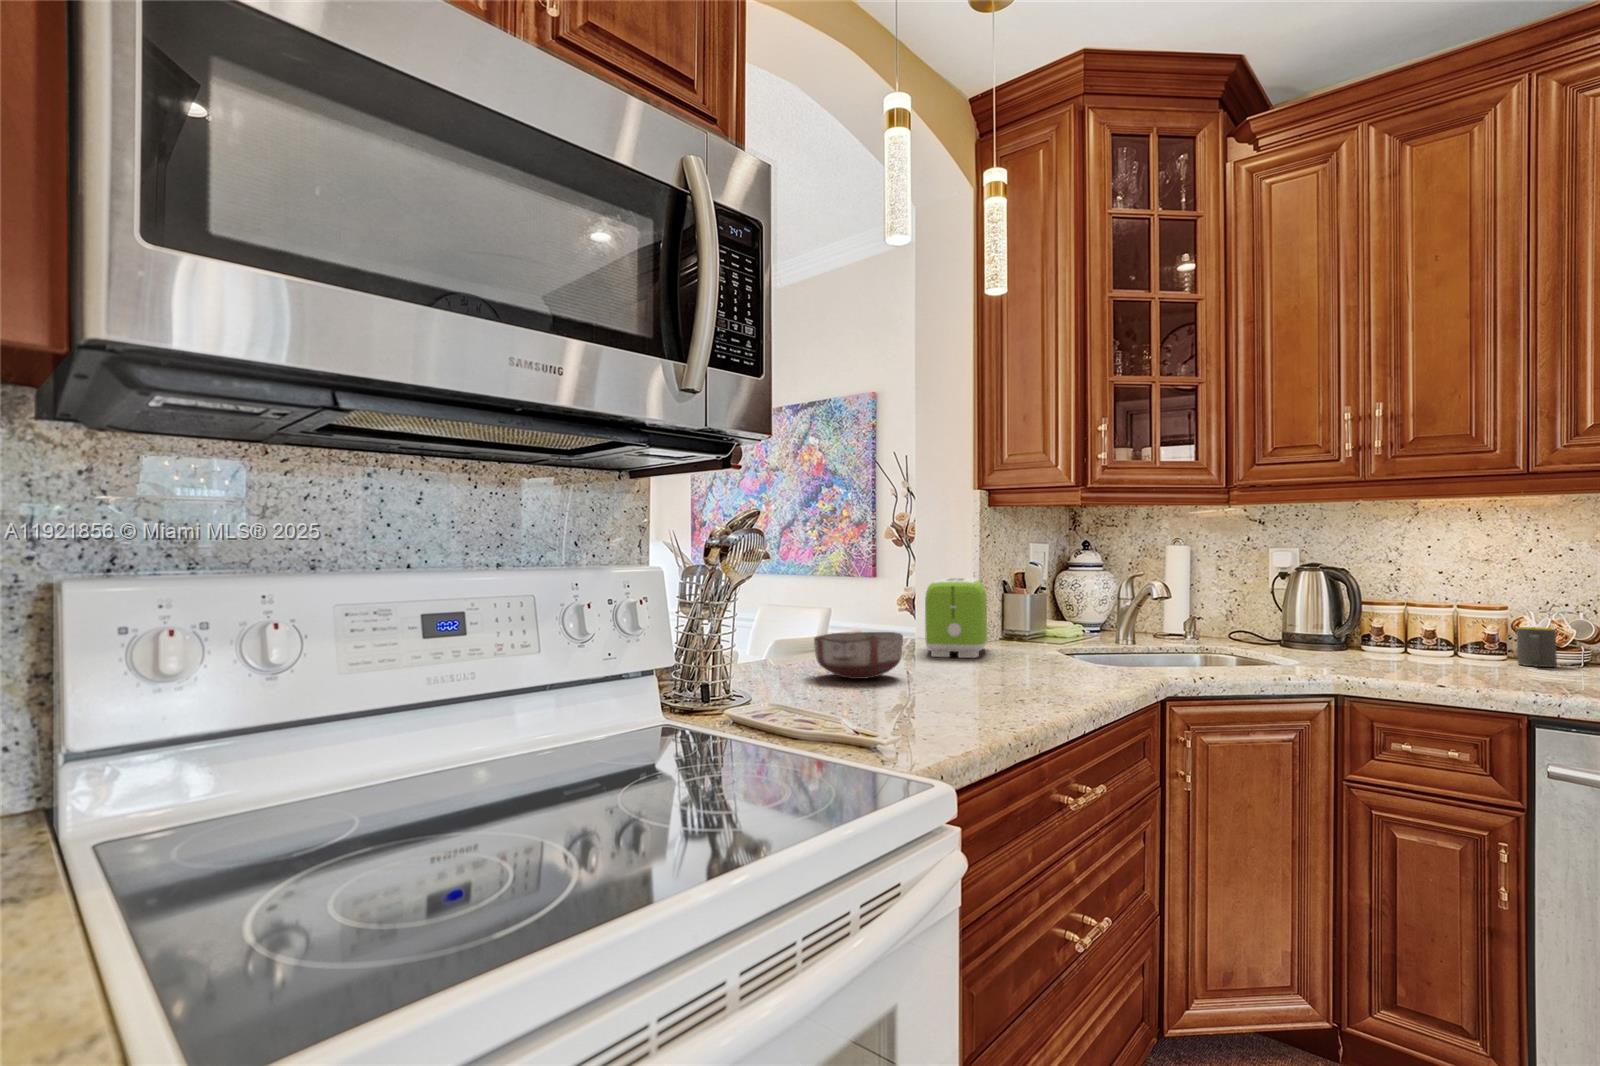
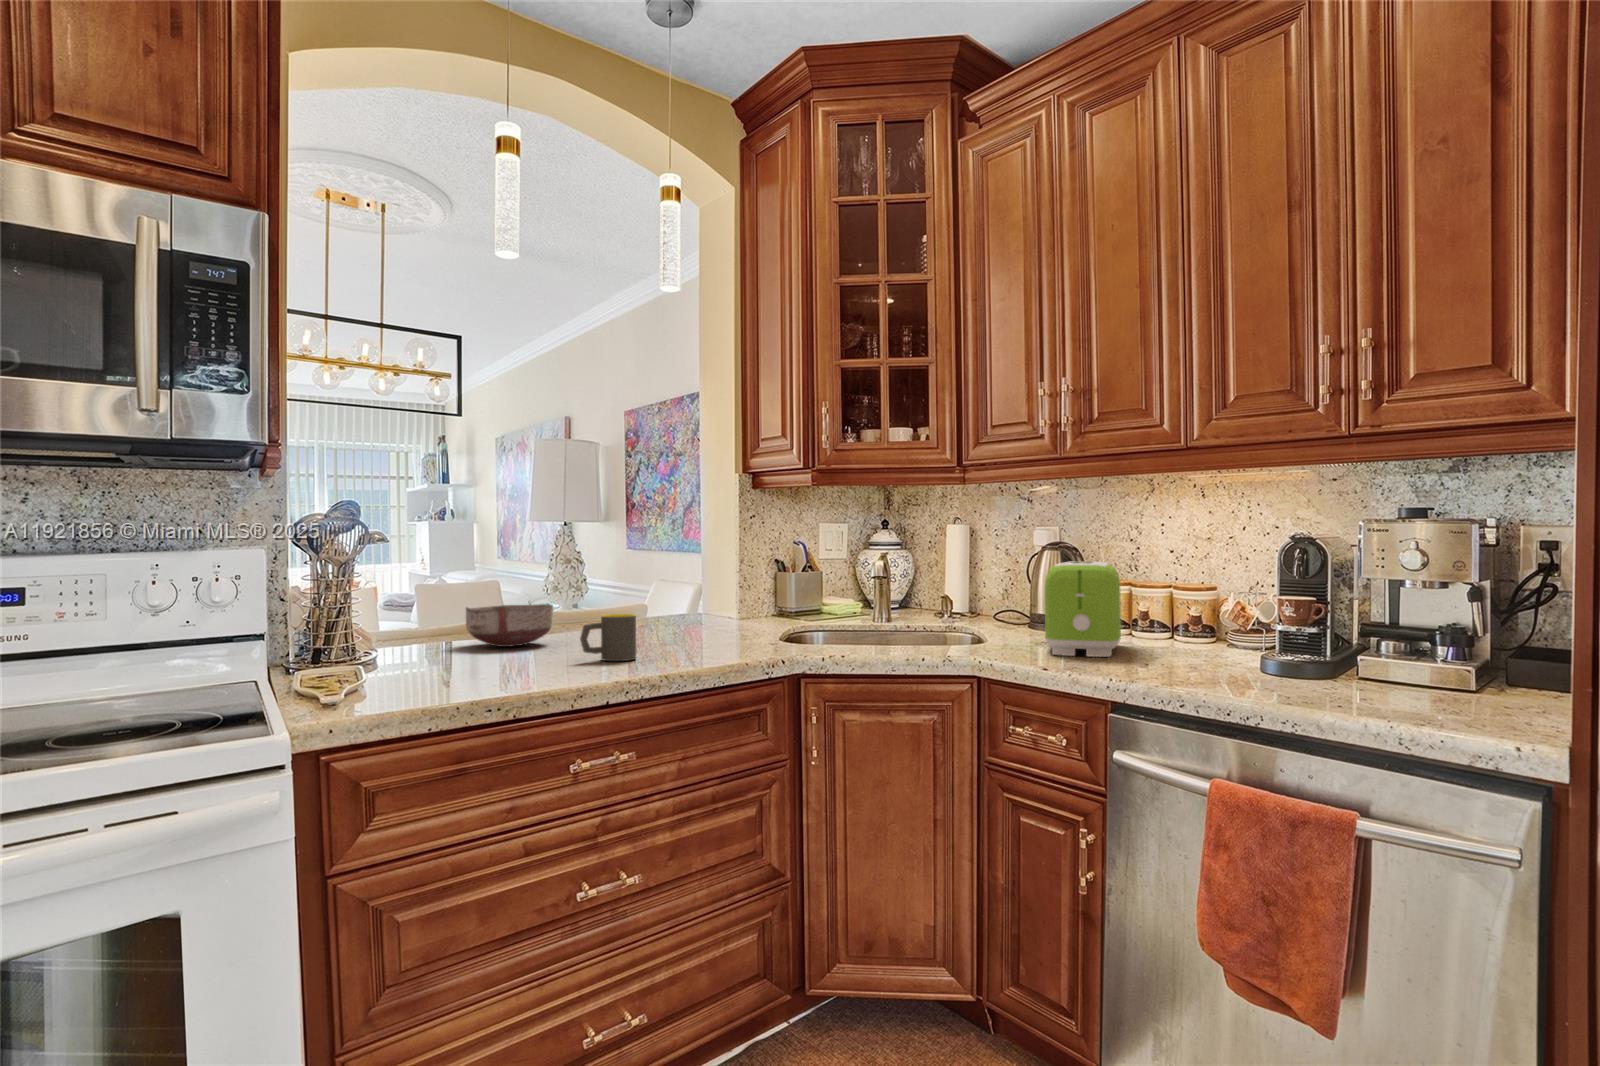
toaster: present [925,578,987,658] -> present [1045,562,1121,657]
mug: present [1516,627,1557,667] -> present [580,614,636,661]

